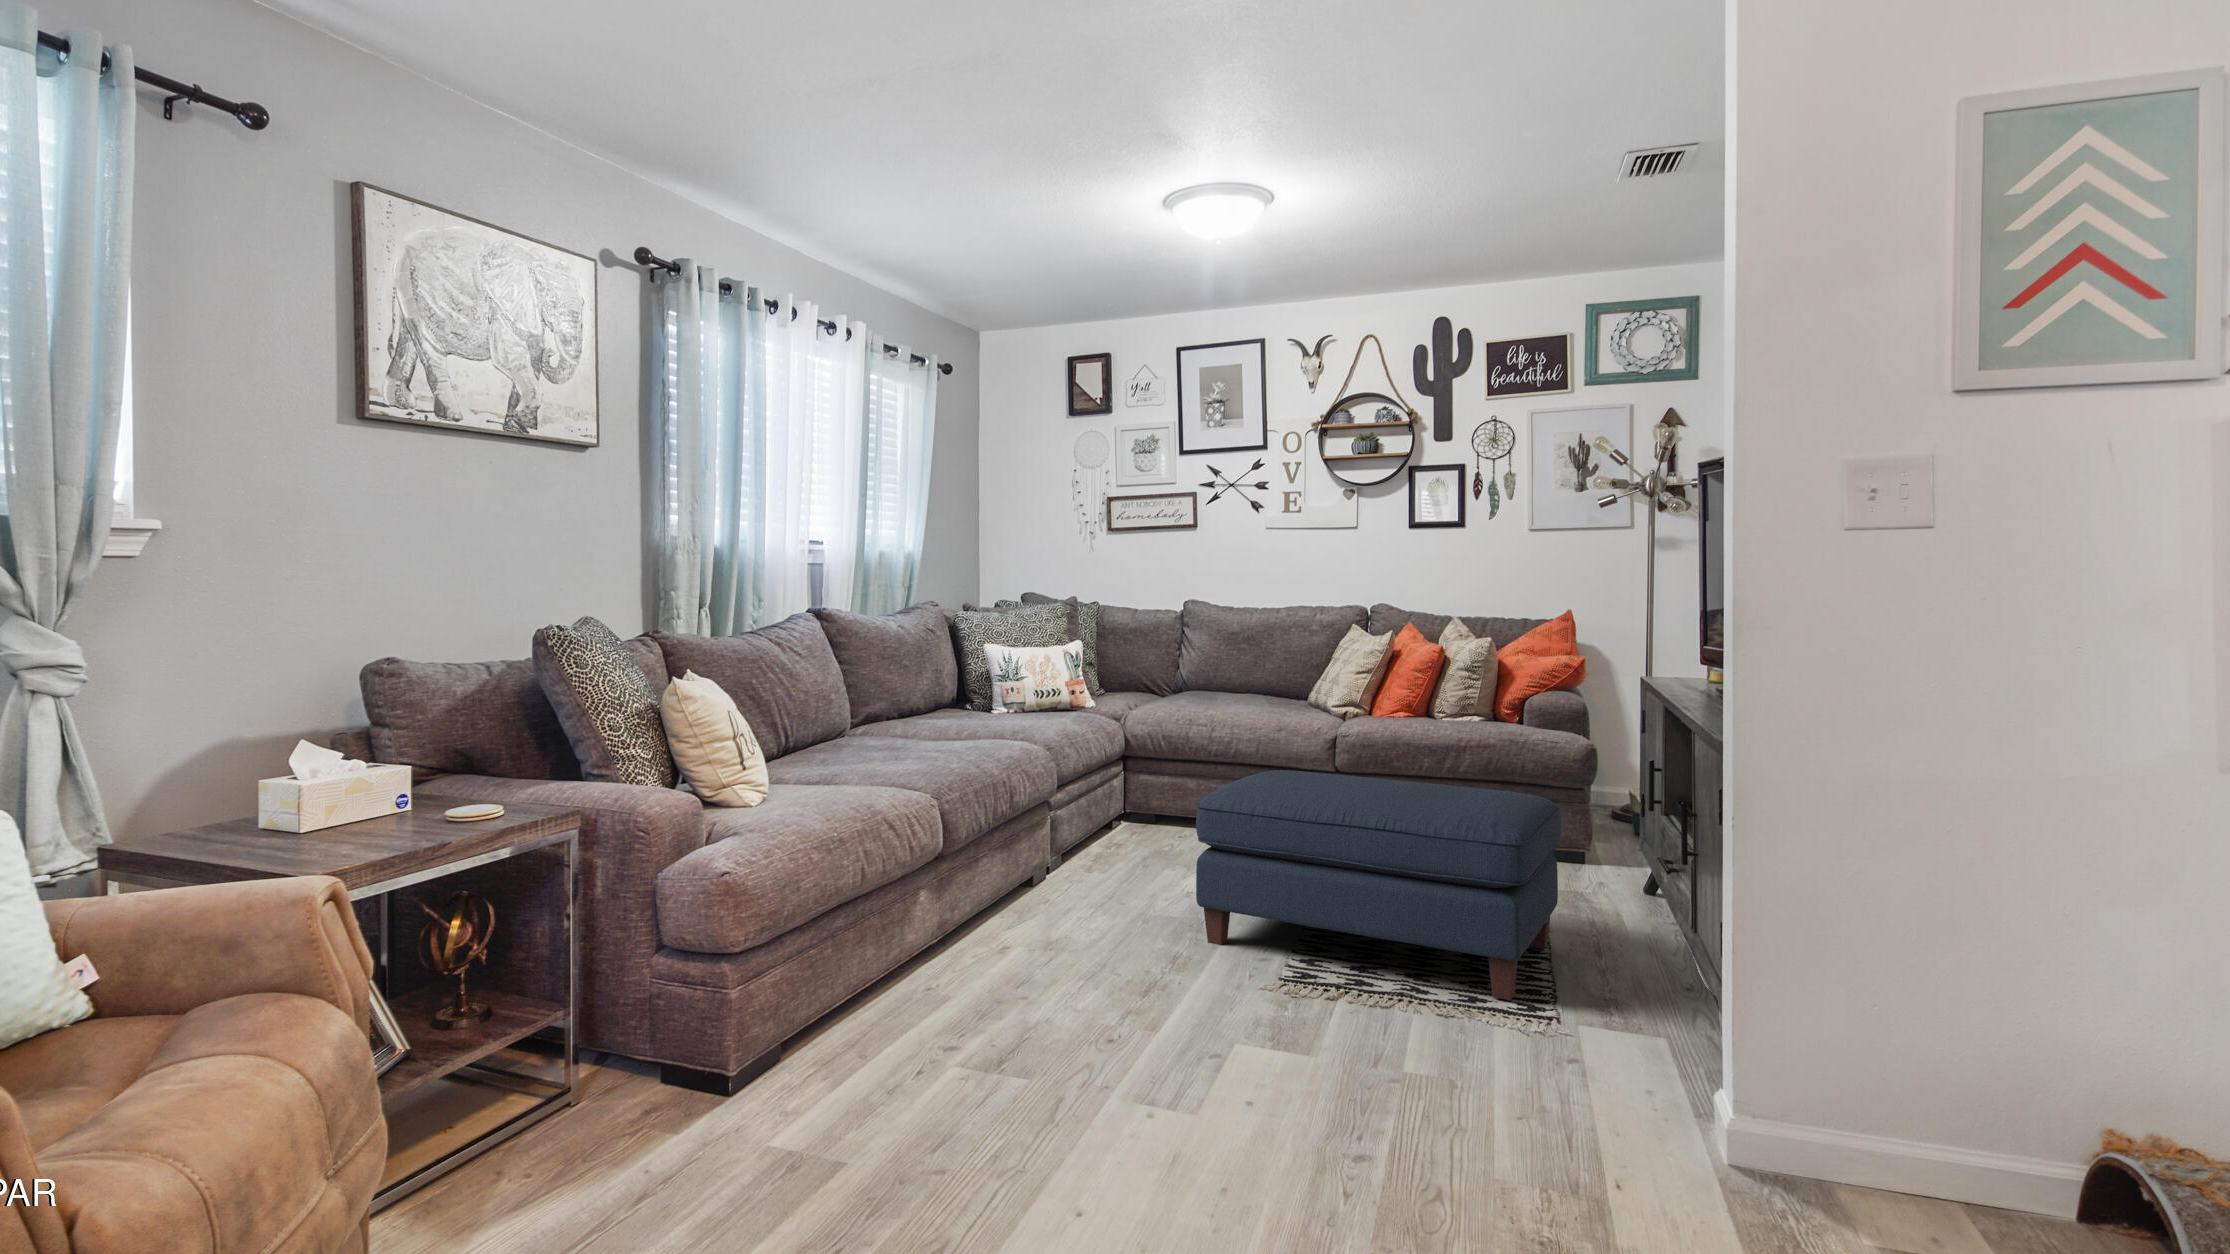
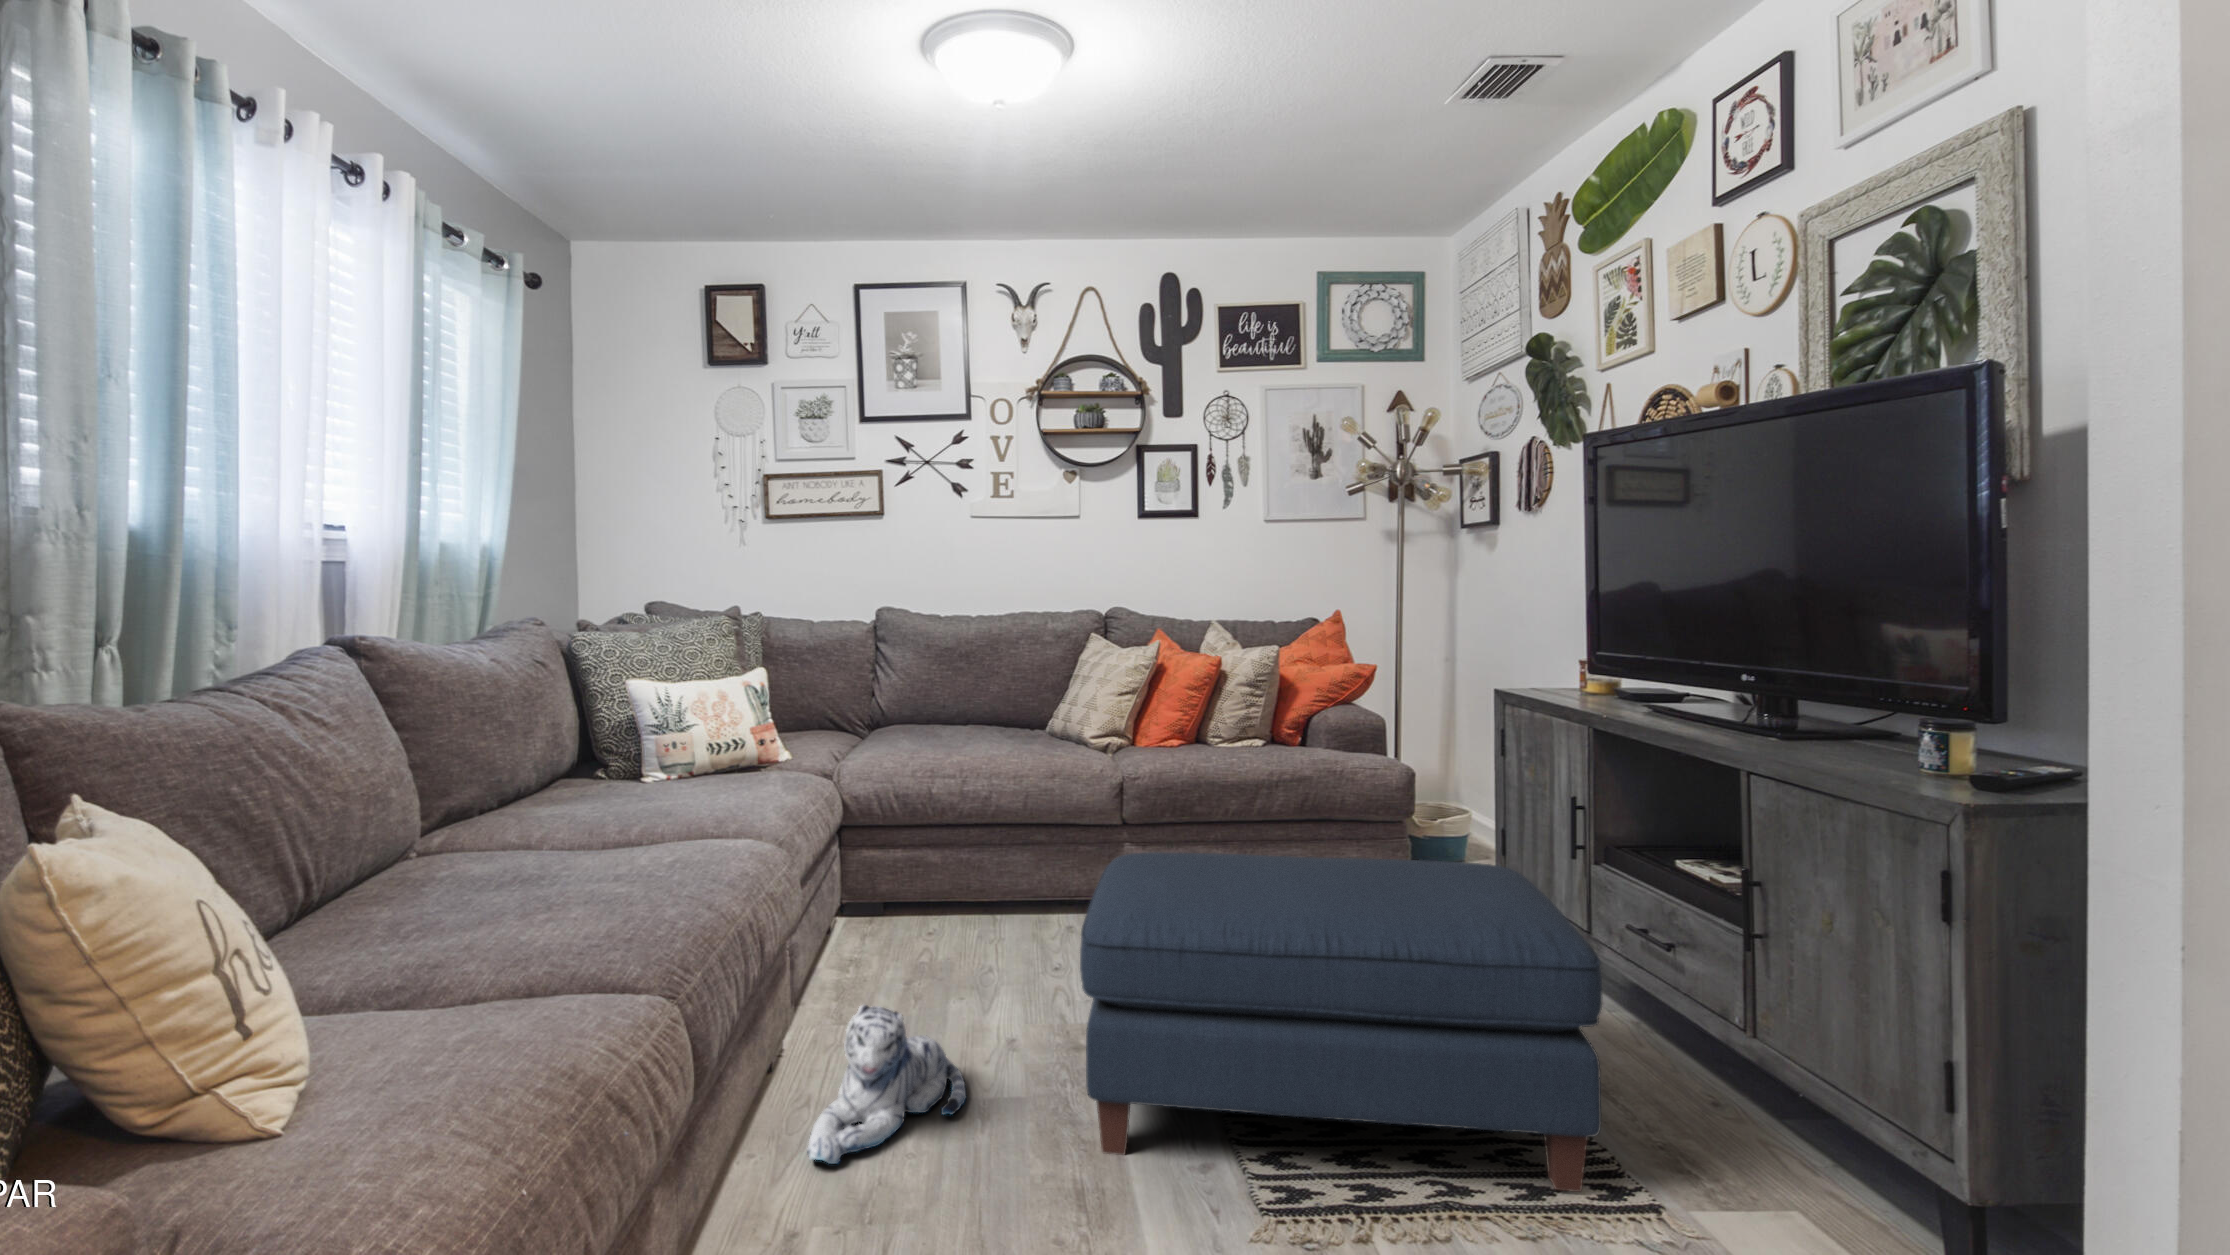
plush toy: none [1033,839,1147,924] -> present [807,1005,967,1164]

